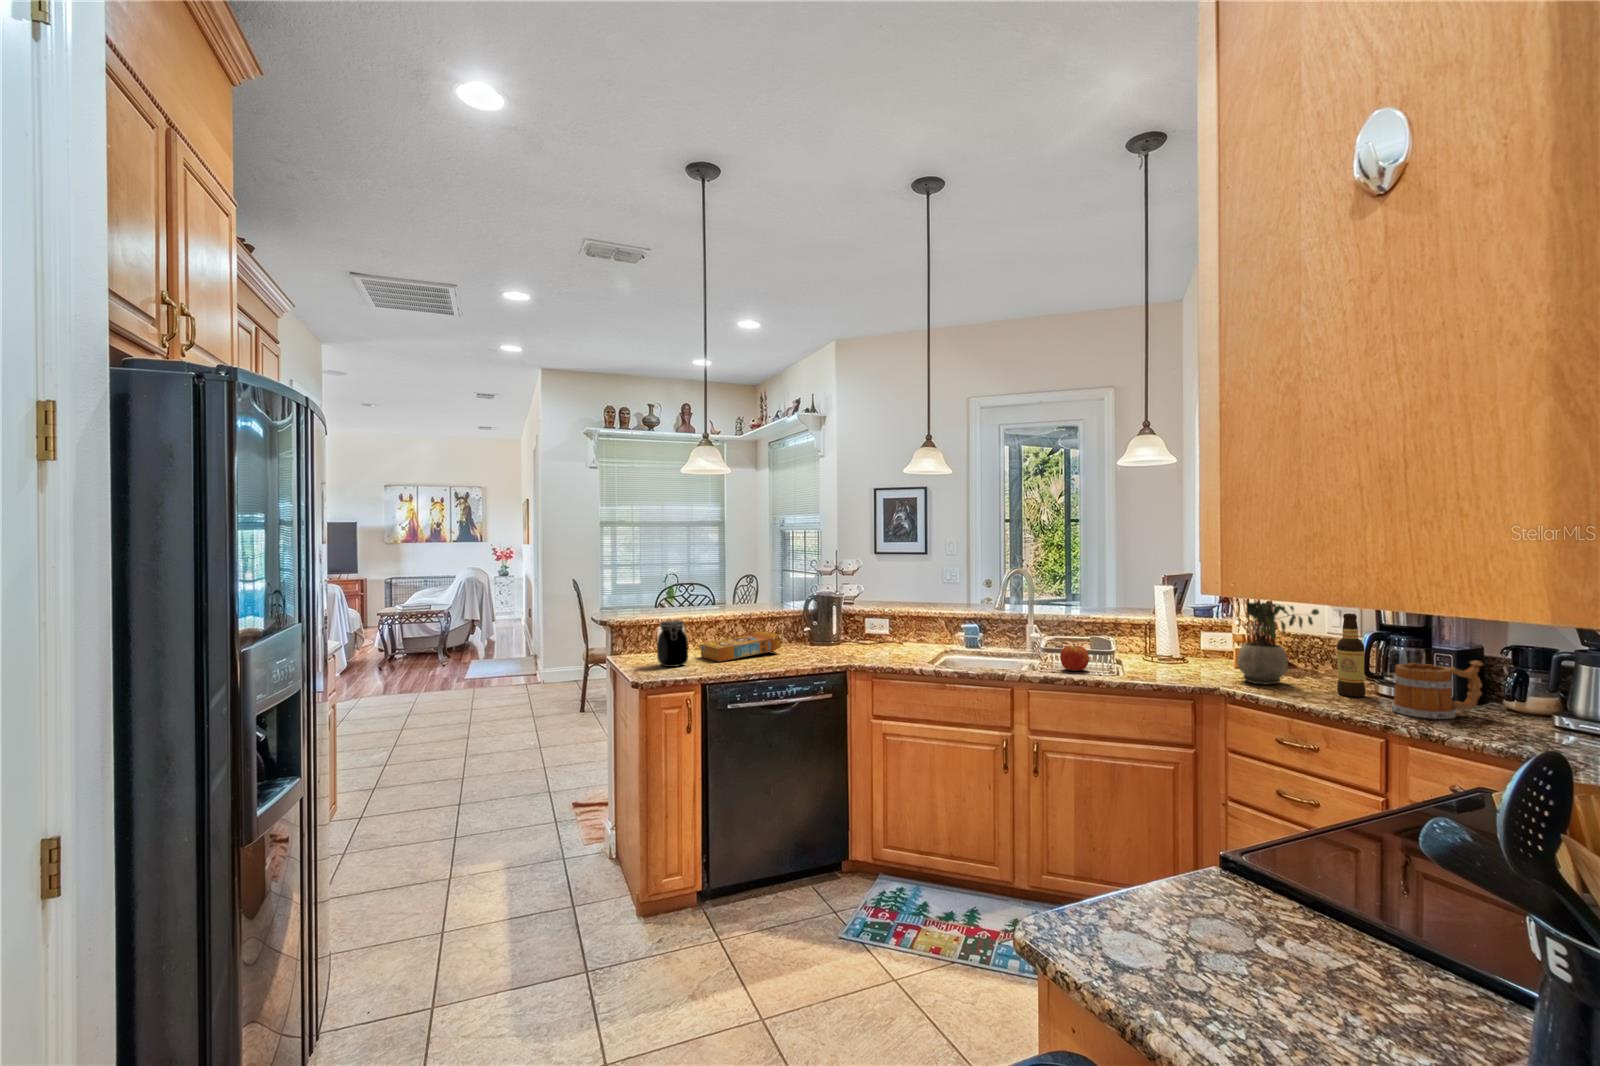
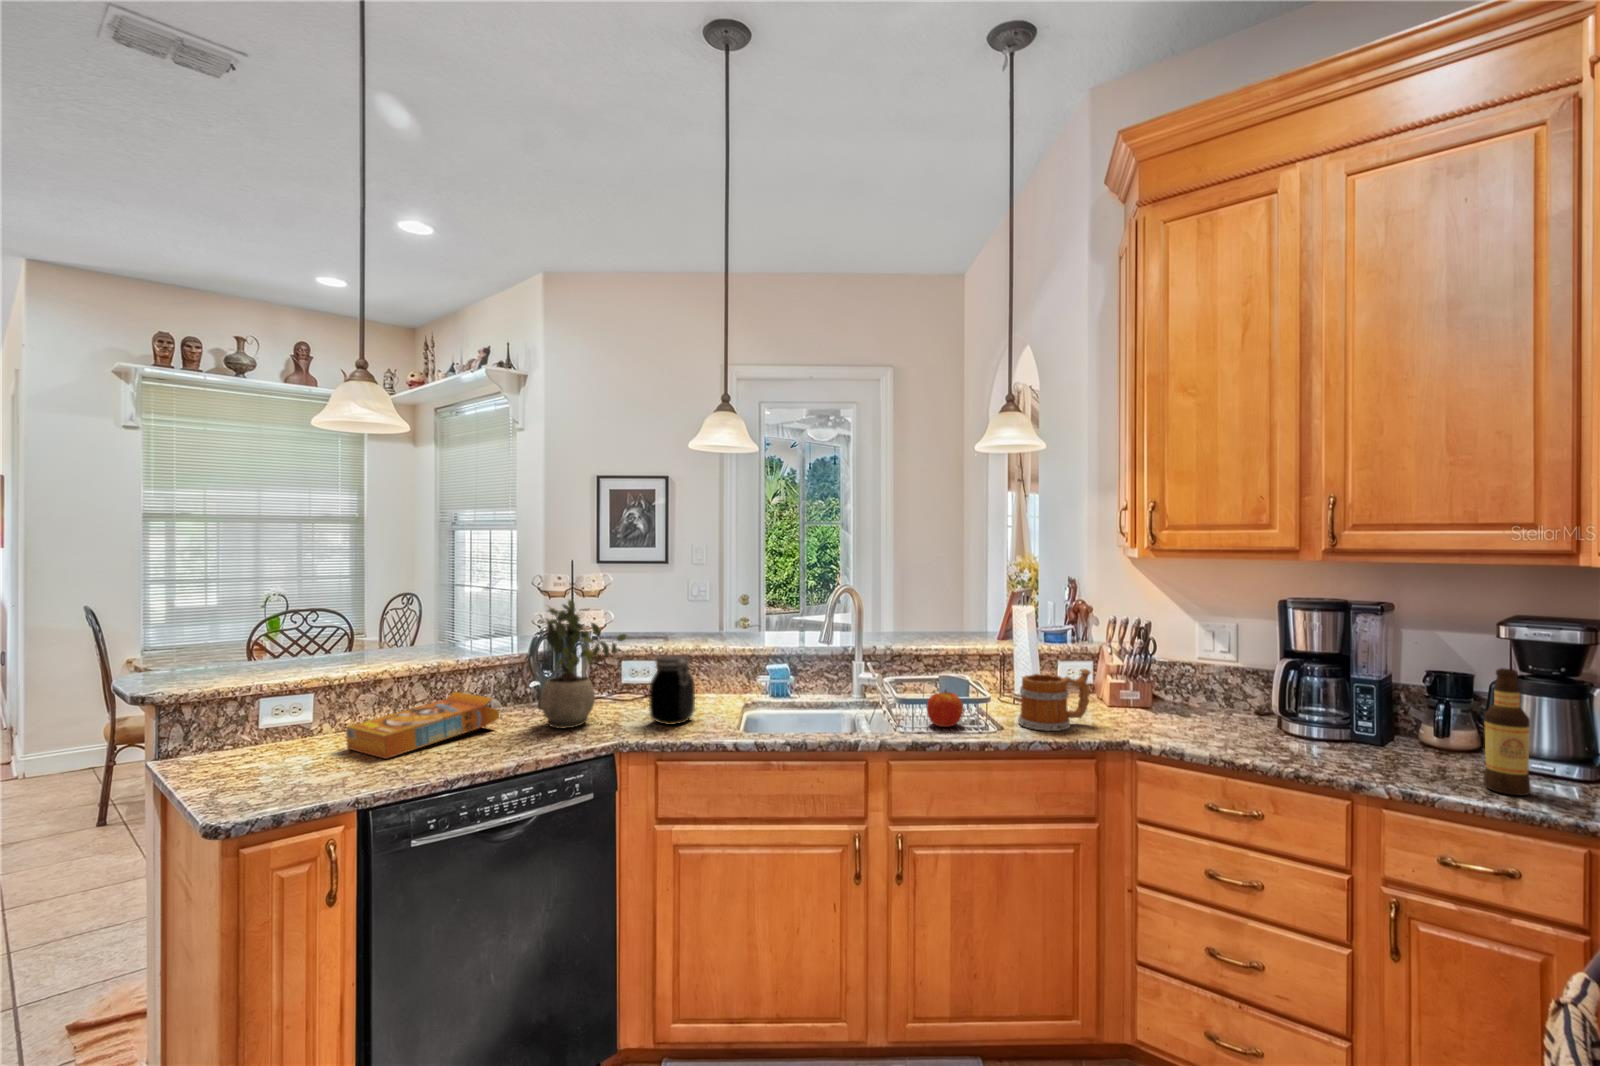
potted plant: present [1237,603,1319,685] -> present [540,600,626,728]
bottle: present [1337,614,1366,697] -> present [1484,668,1531,795]
jar: present [657,620,688,667] -> present [649,655,695,725]
mug: present [1392,661,1483,719] -> present [1018,669,1091,731]

